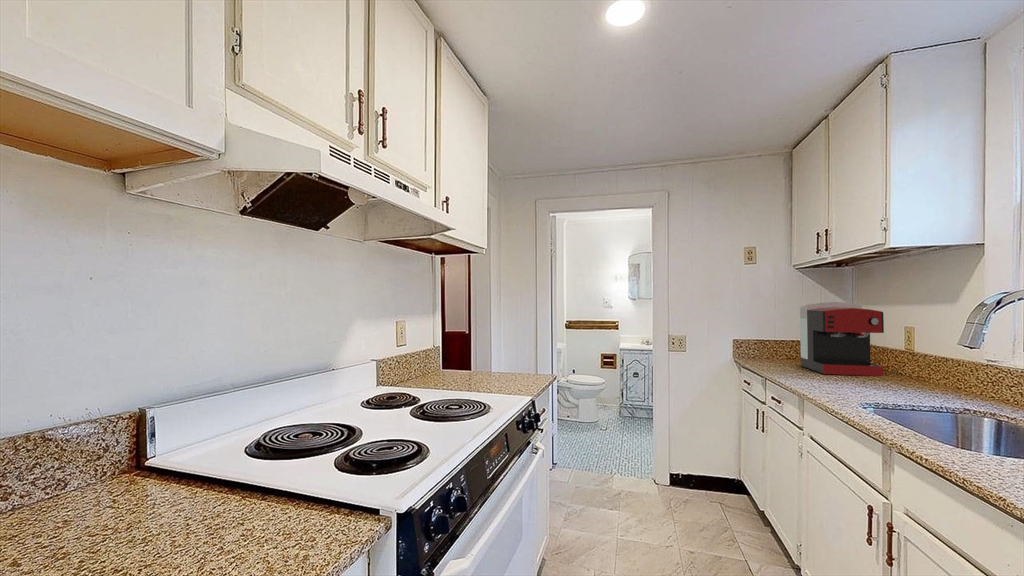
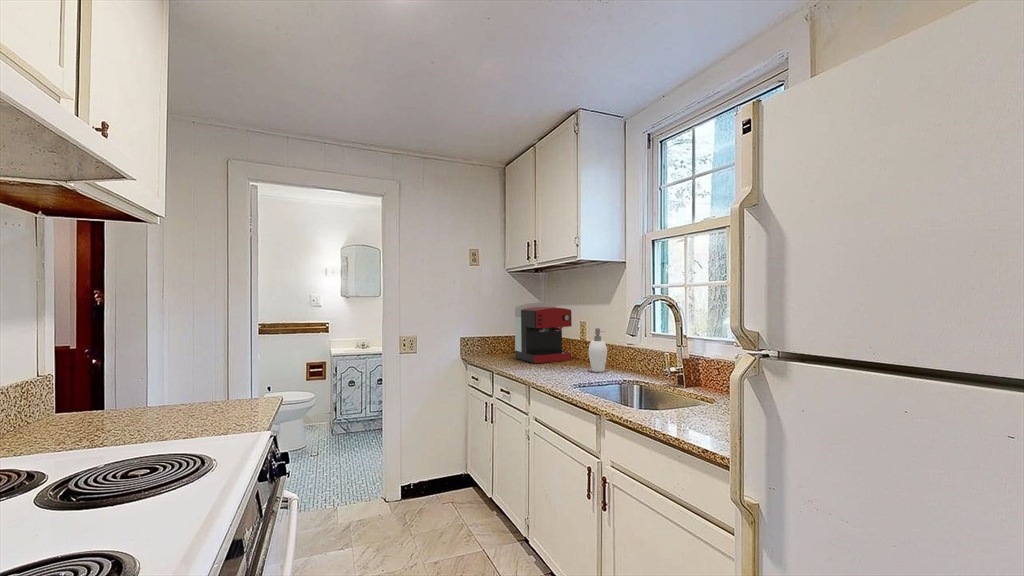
soap dispenser: none [902,335,943,394] -> present [588,328,607,372]

